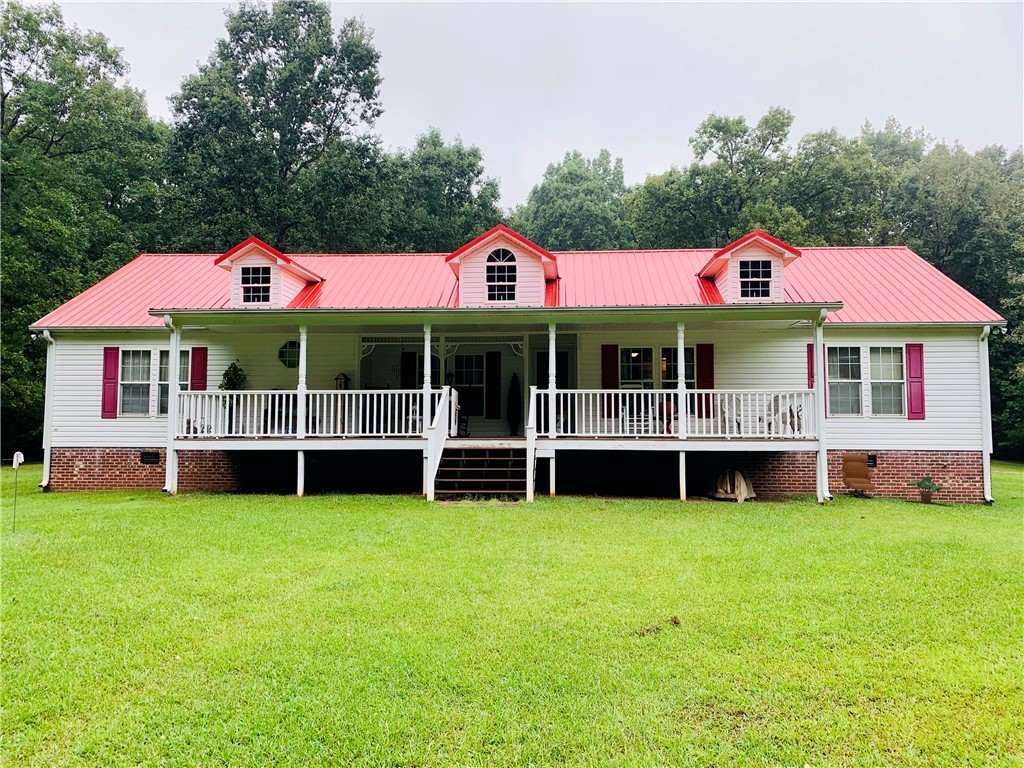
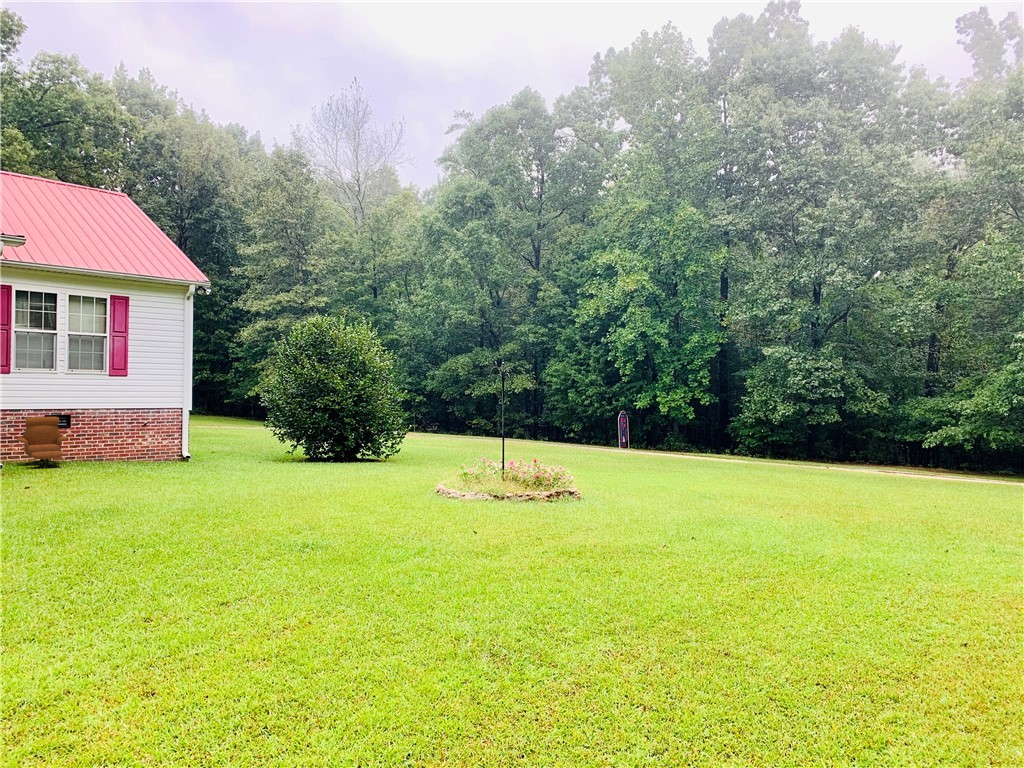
potted plant: present [904,476,947,503] -> none [98,435,148,464]

